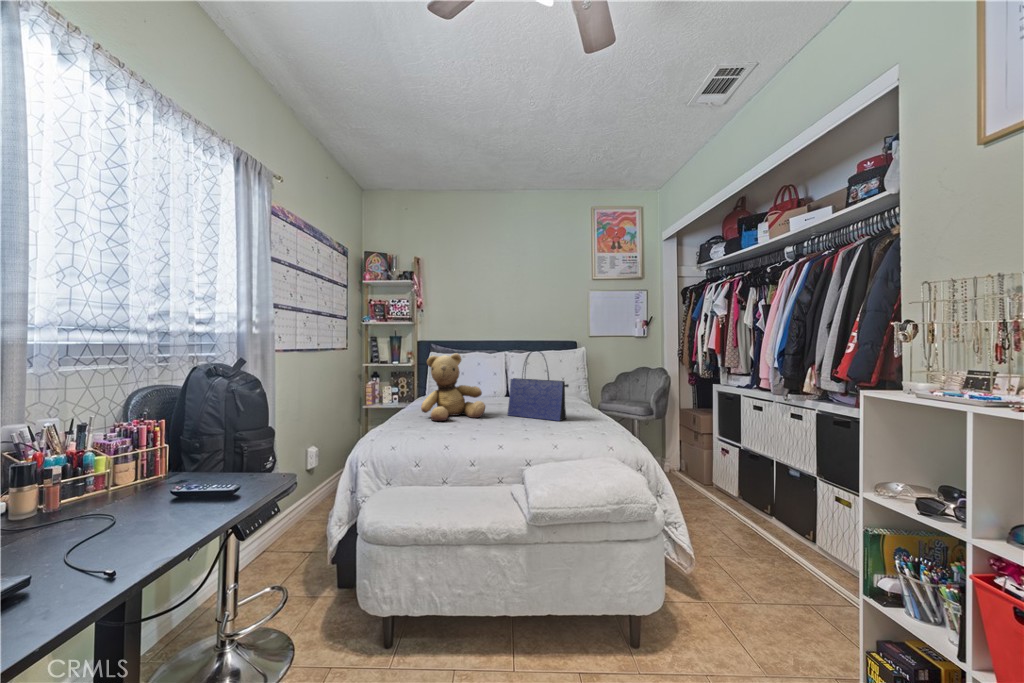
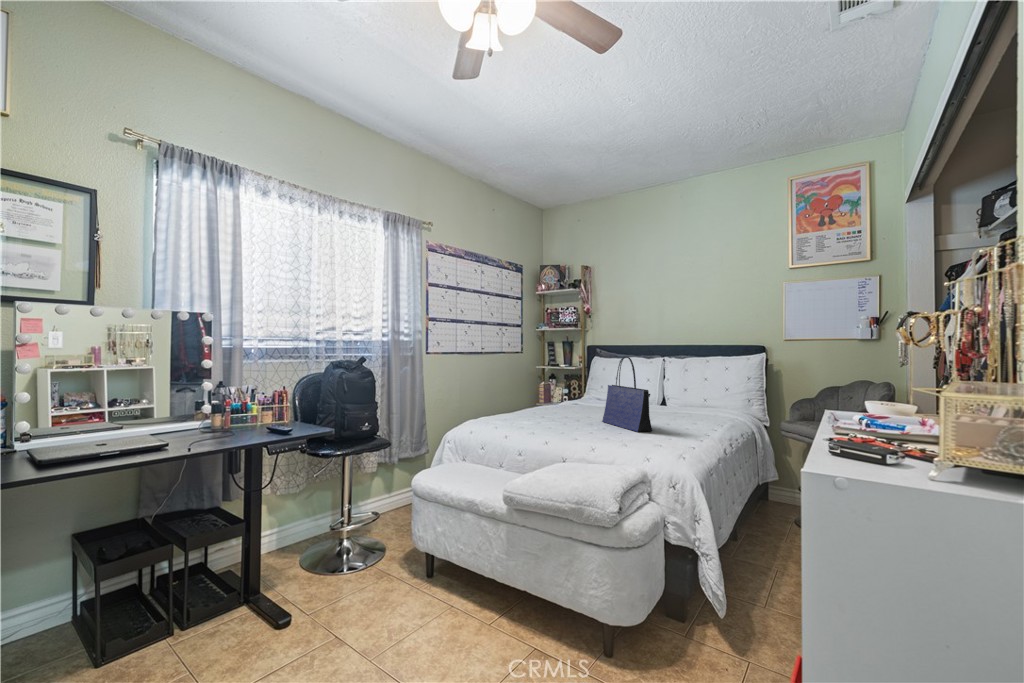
teddy bear: present [421,353,485,421] -> none [527,358,583,420]

